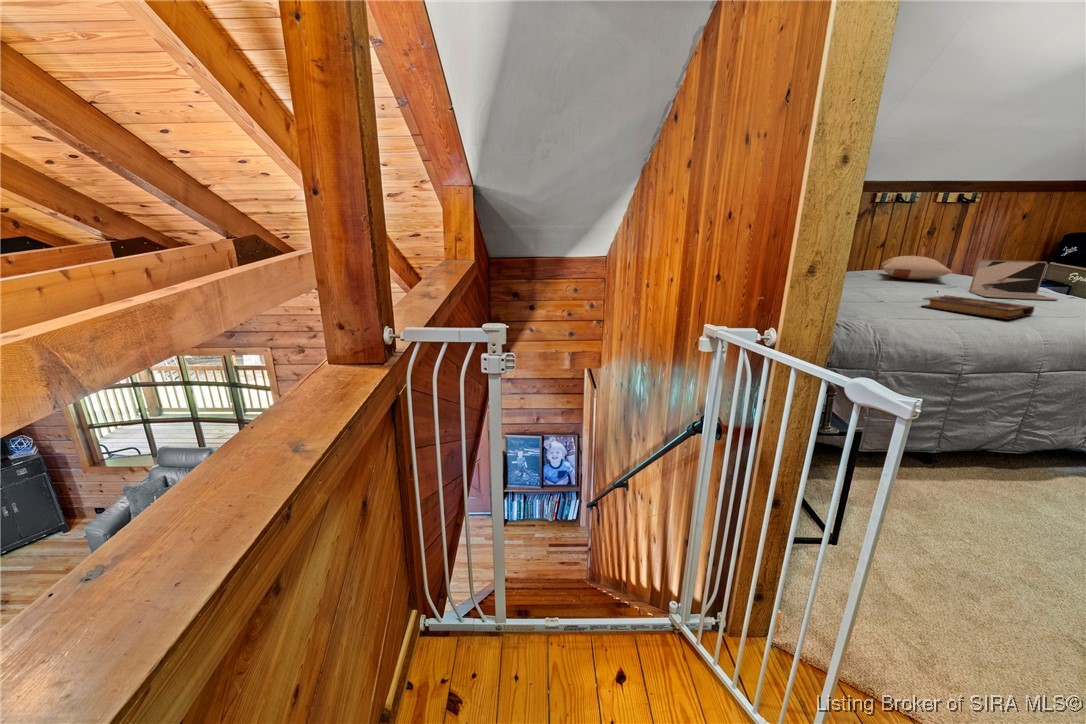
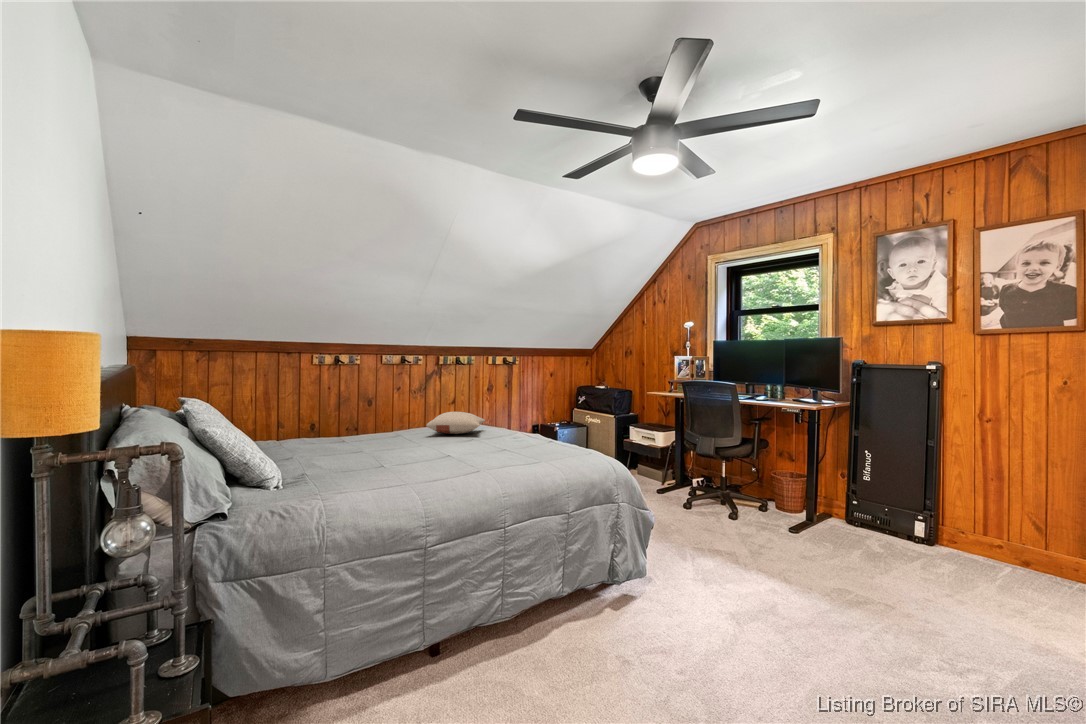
laptop: present [969,260,1058,300] -> none [487,413,543,448]
book: present [922,295,1034,320] -> none [418,452,506,476]

